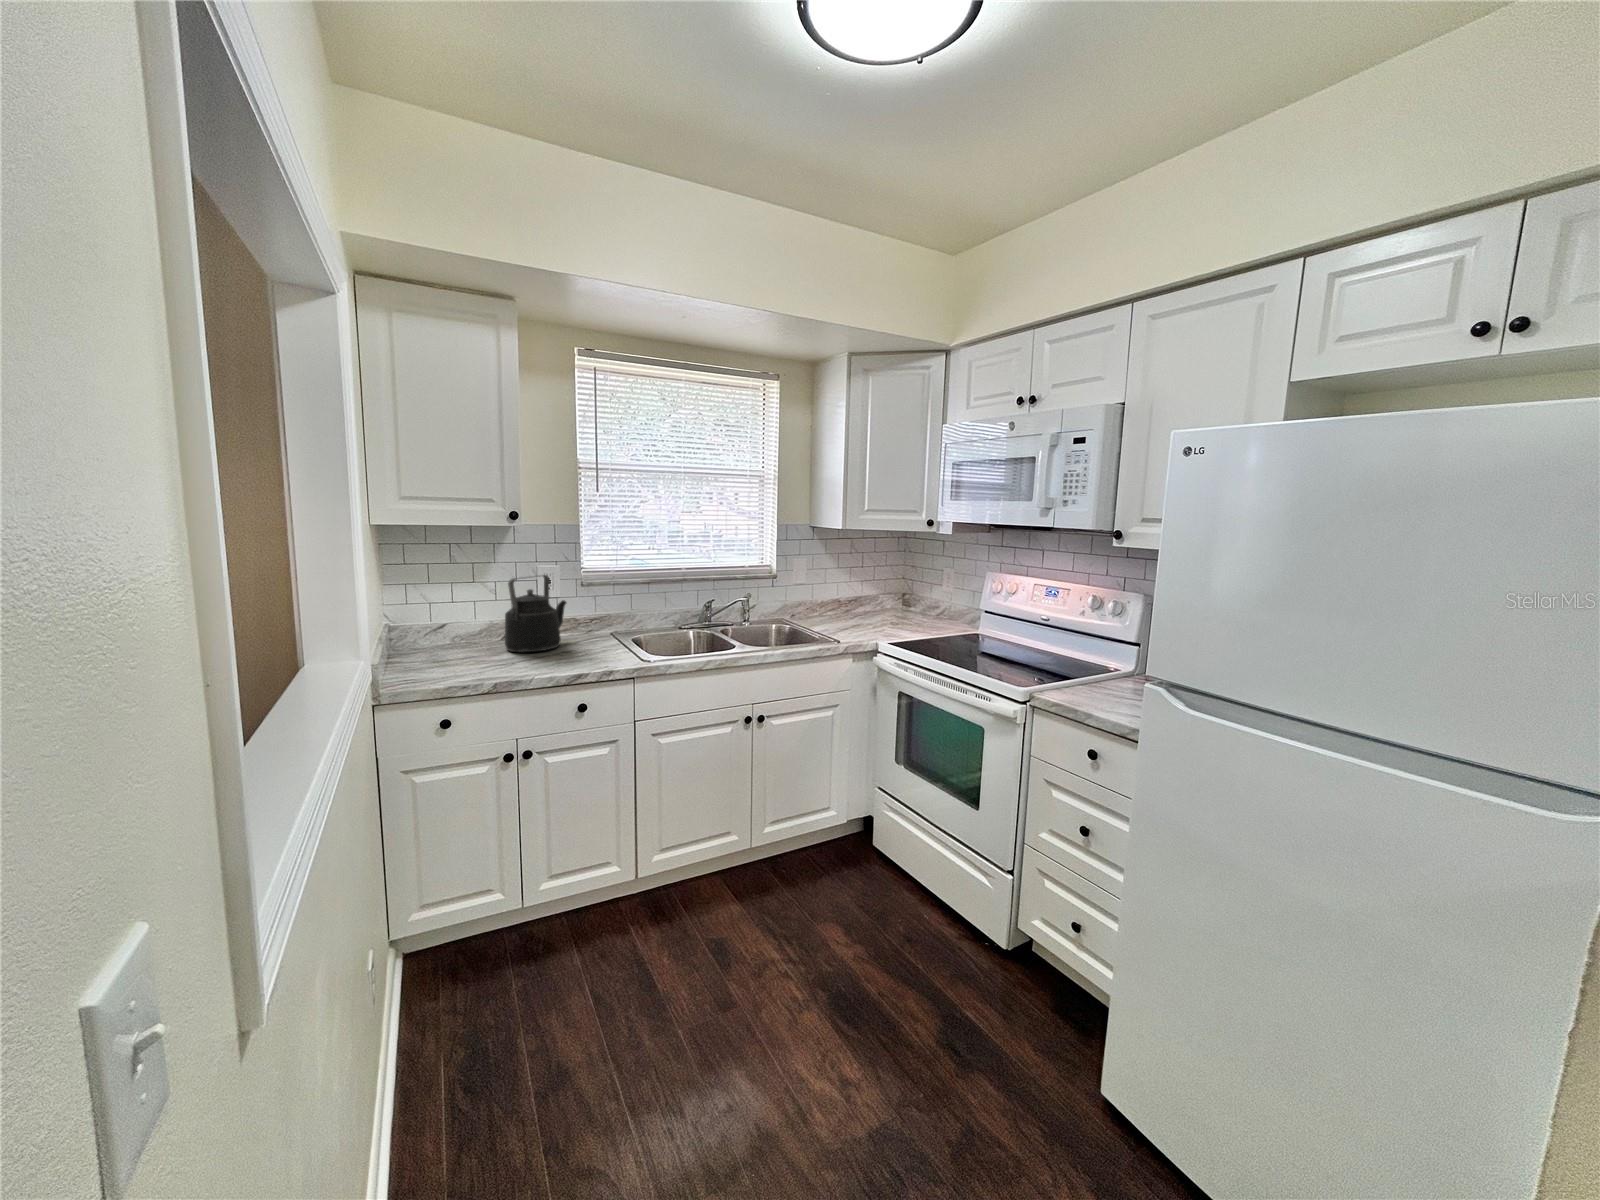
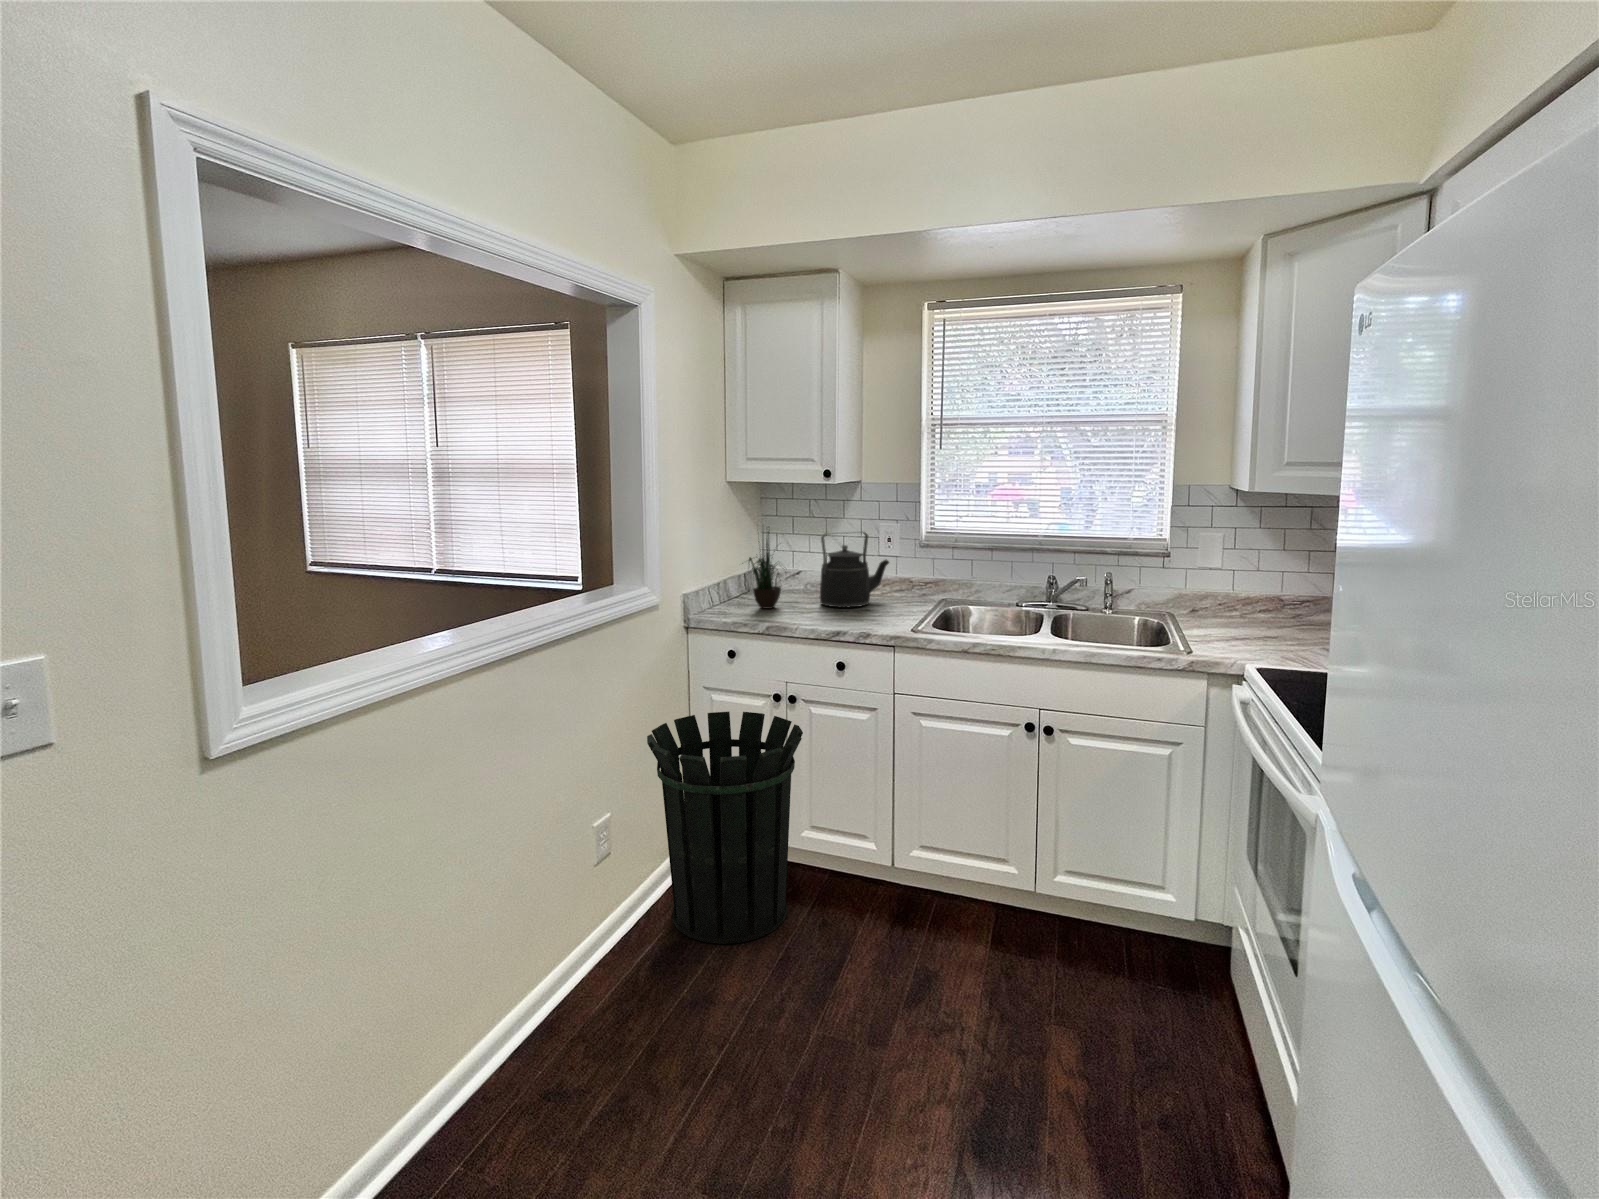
potted plant: none [417,558,479,666] -> present [749,531,781,609]
waste bin: none [381,777,581,1067] -> present [647,712,803,944]

